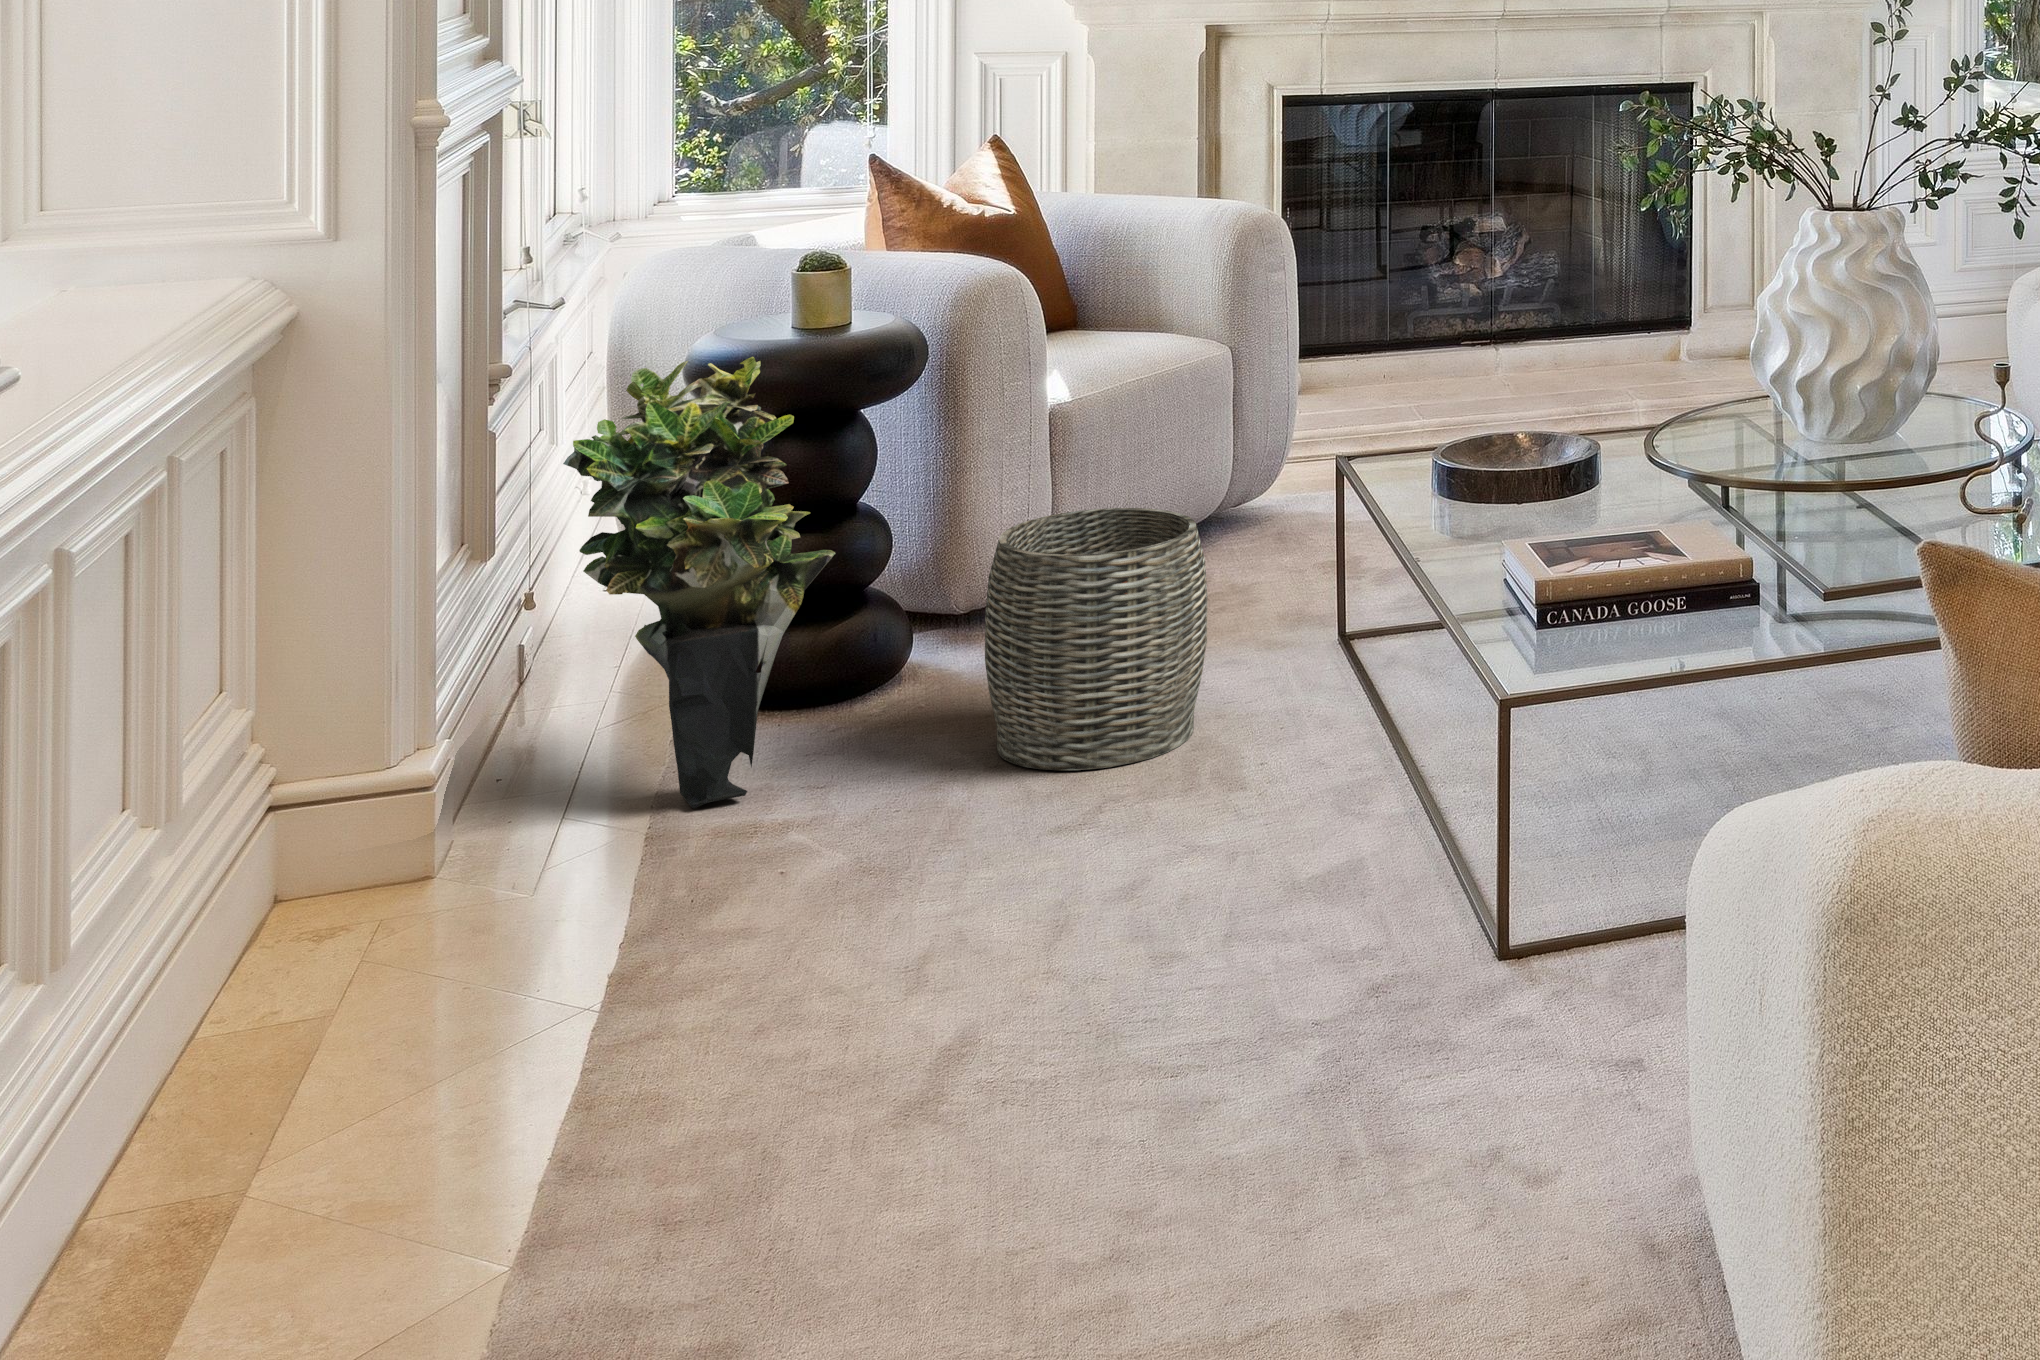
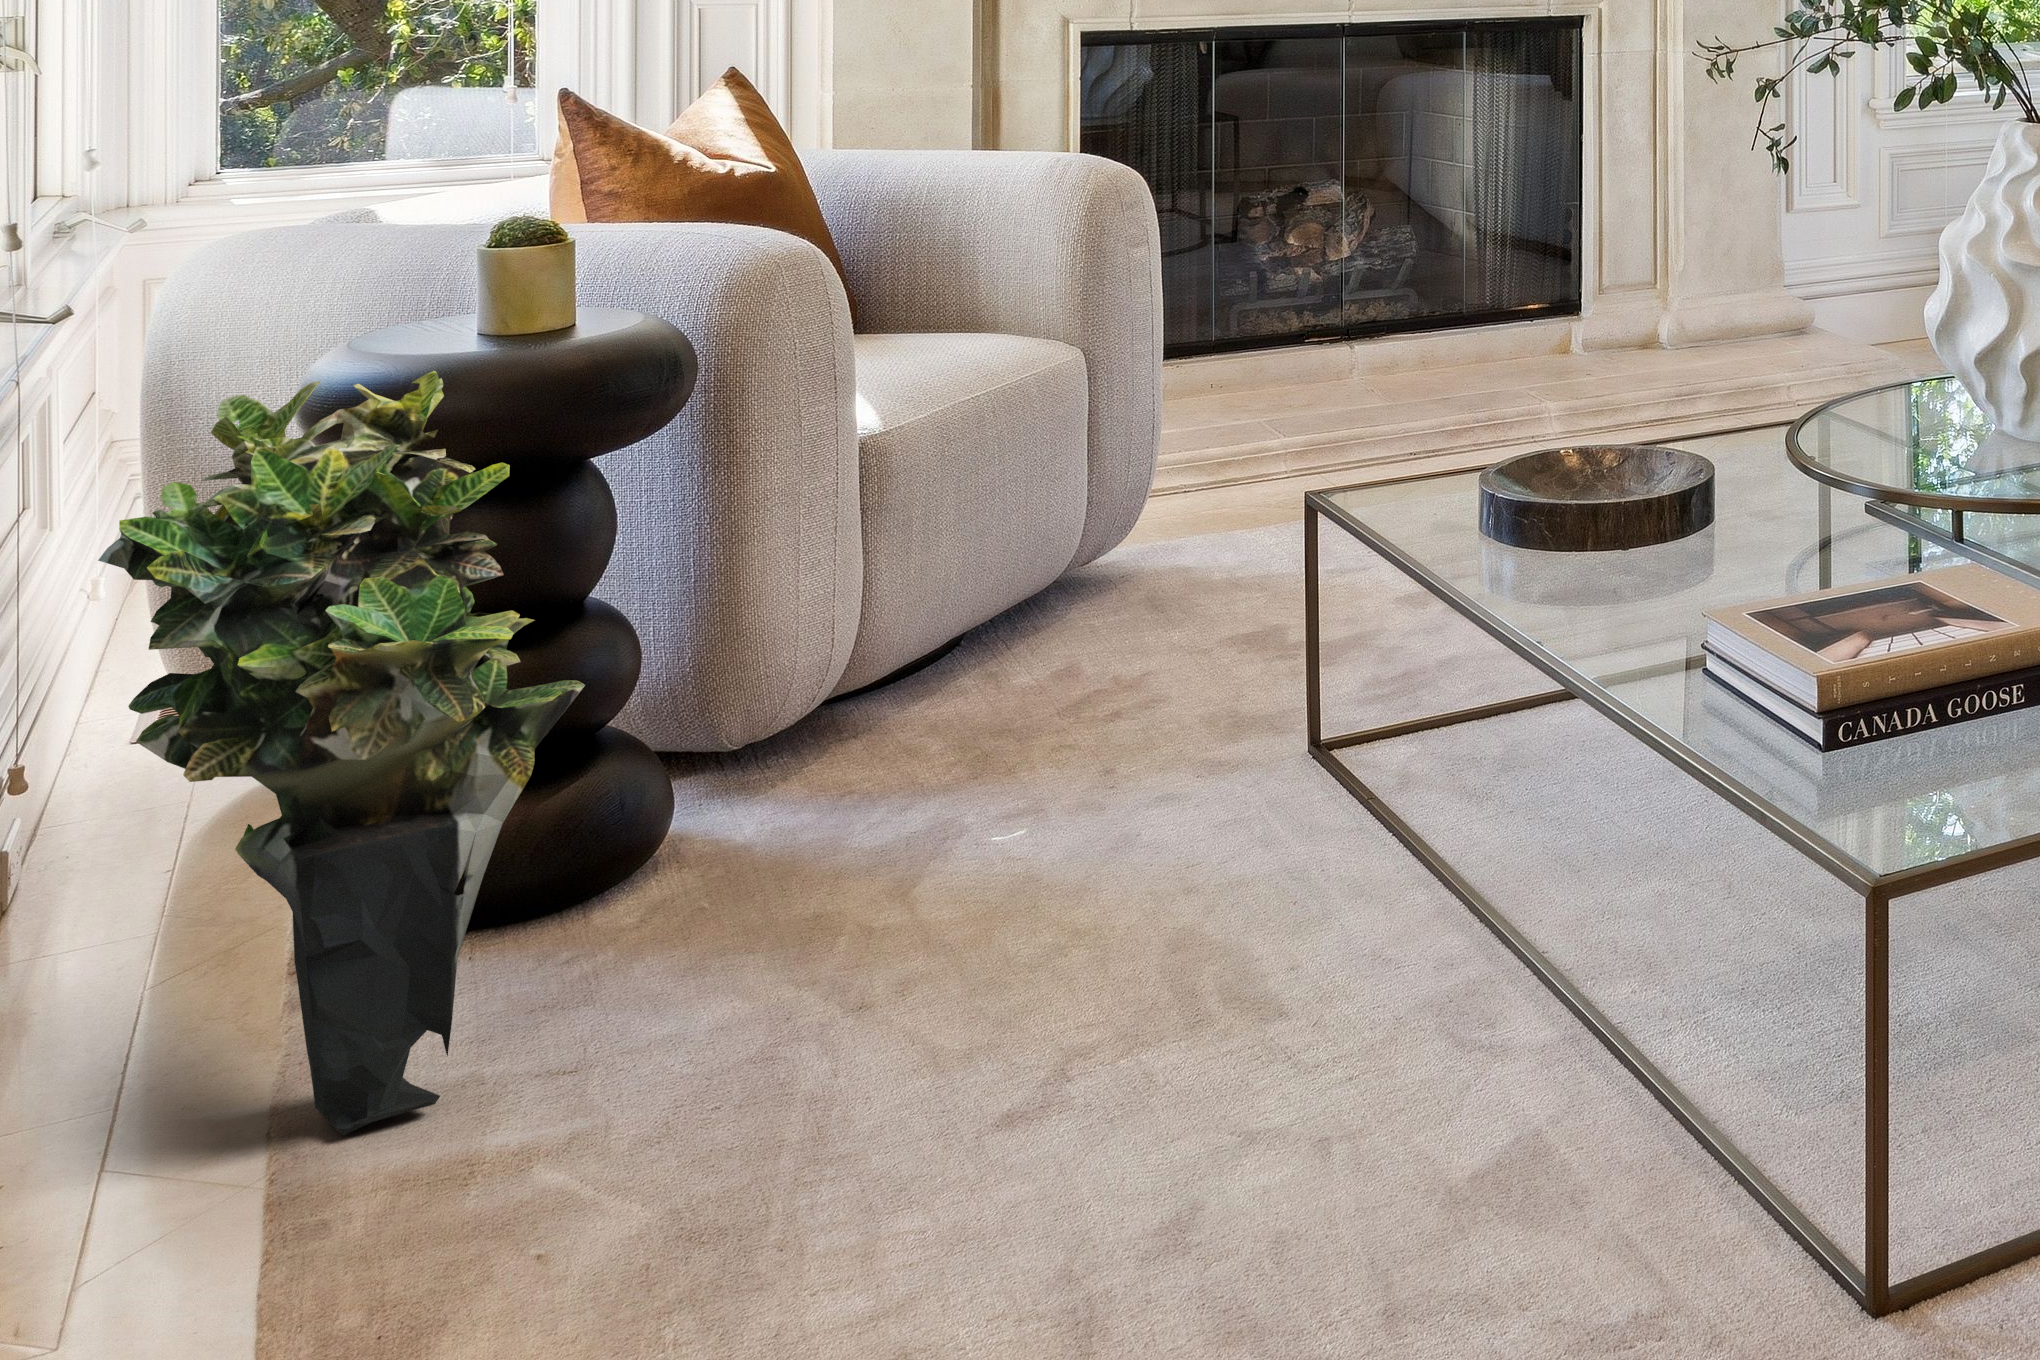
woven basket: present [985,508,1208,770] -> none [835,586,1186,1014]

